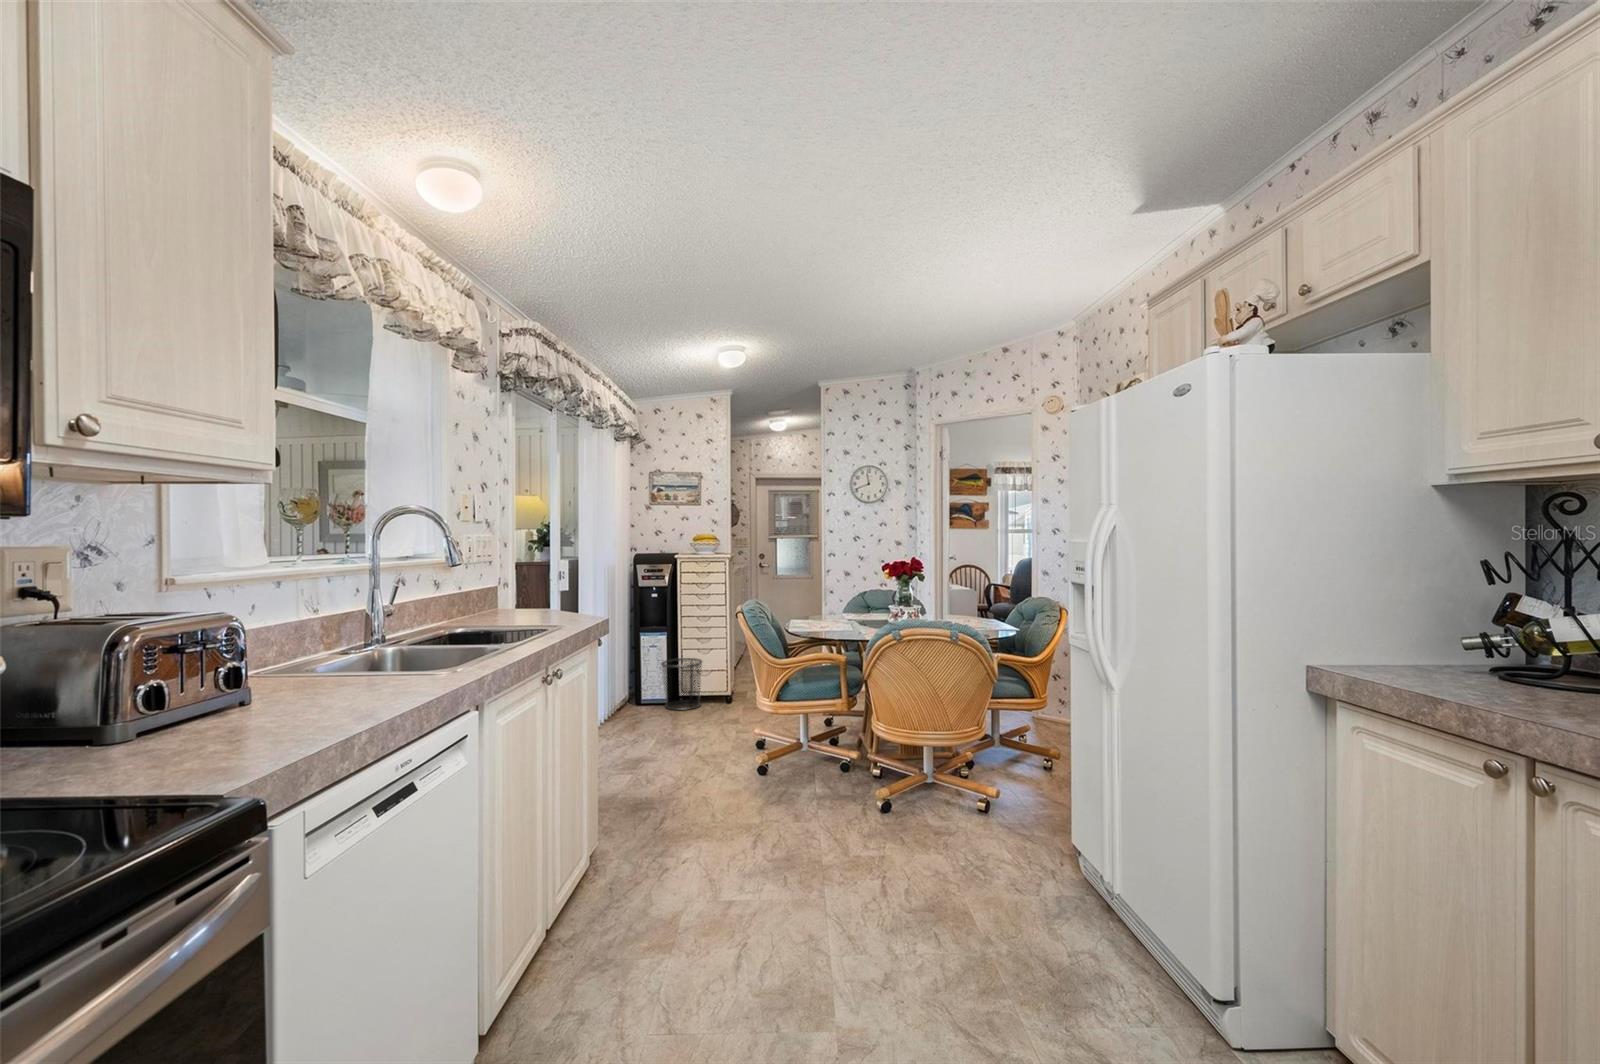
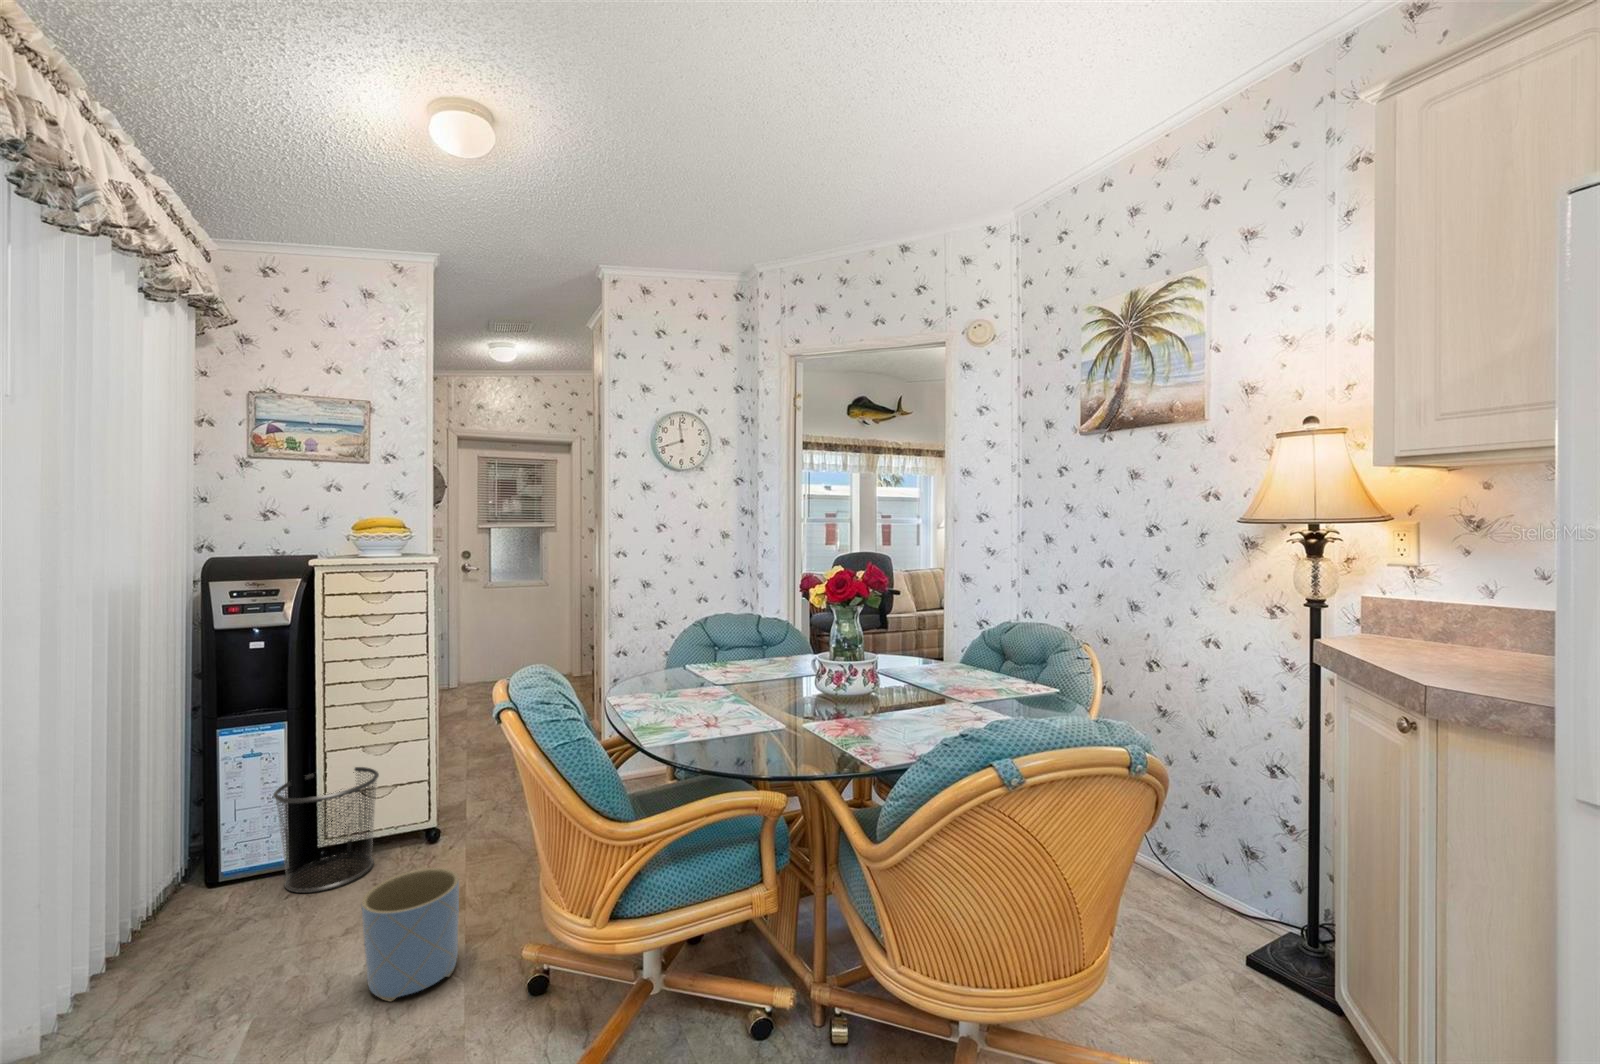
planter: none [691,694,728,740] -> present [361,868,459,1001]

